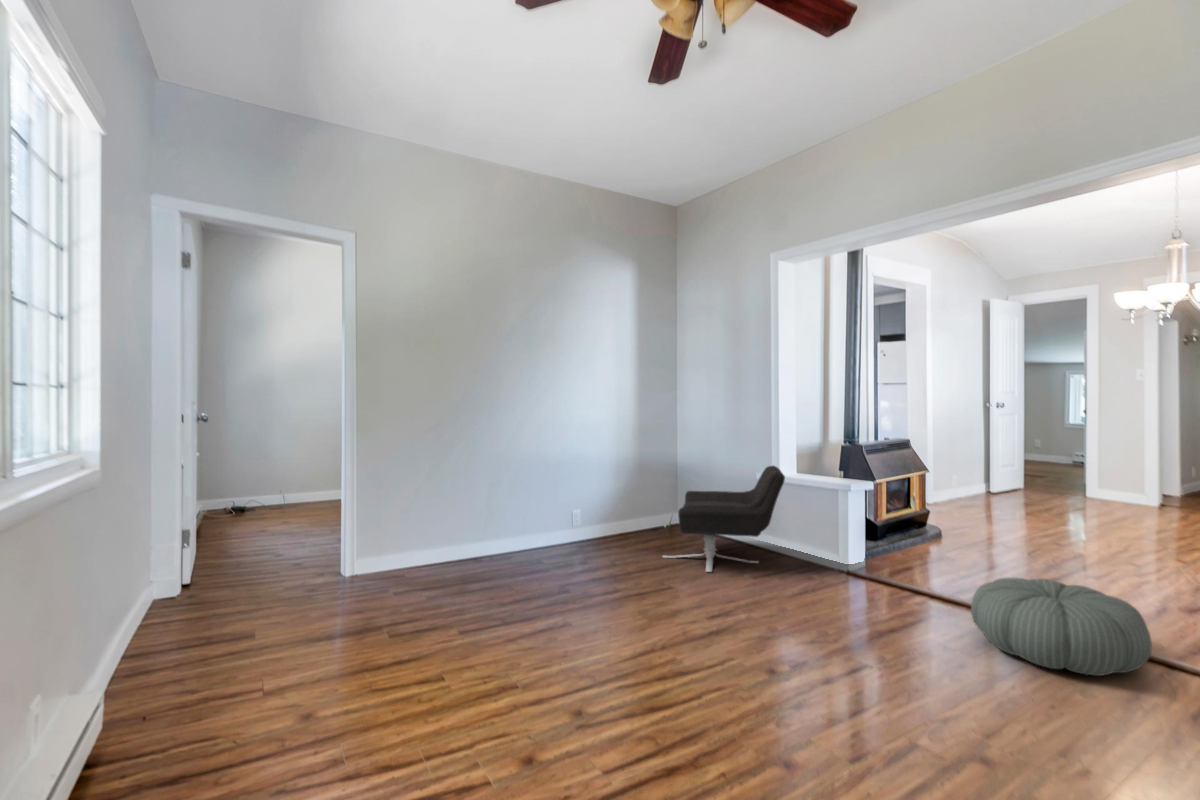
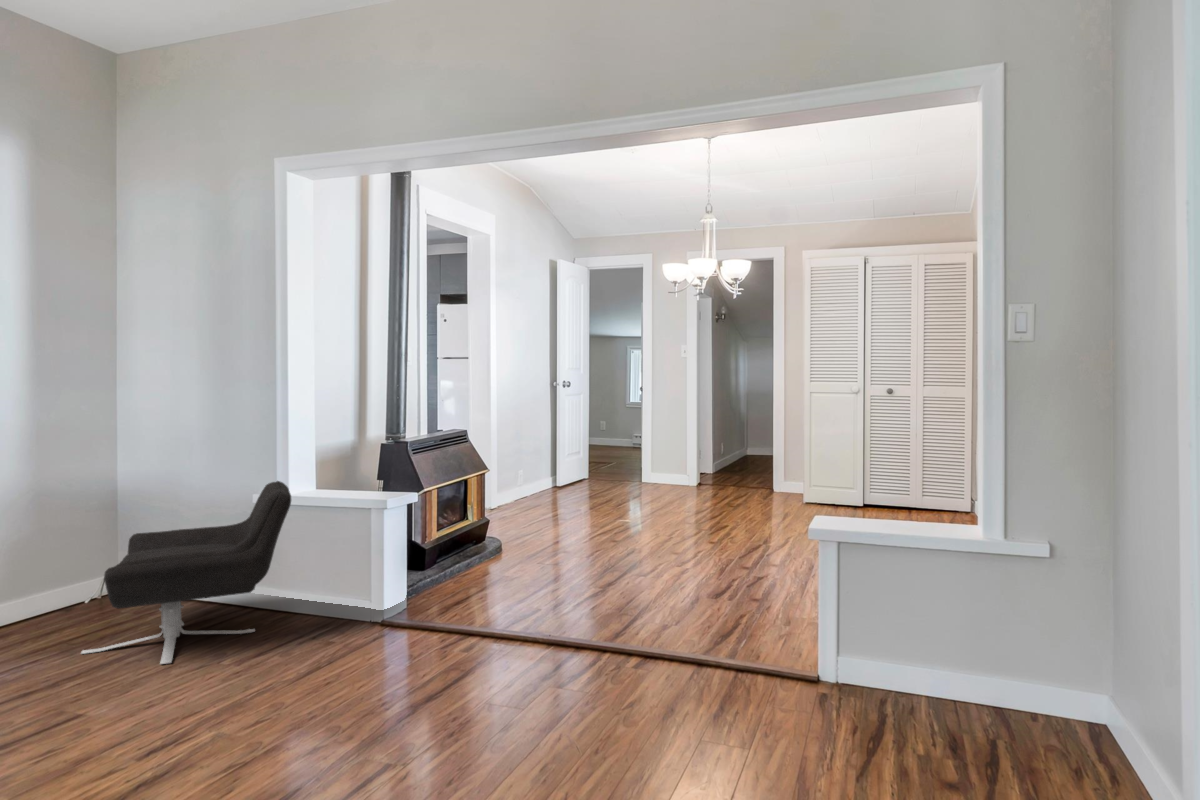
pouf: present [971,578,1152,676] -> none [523,591,689,700]

